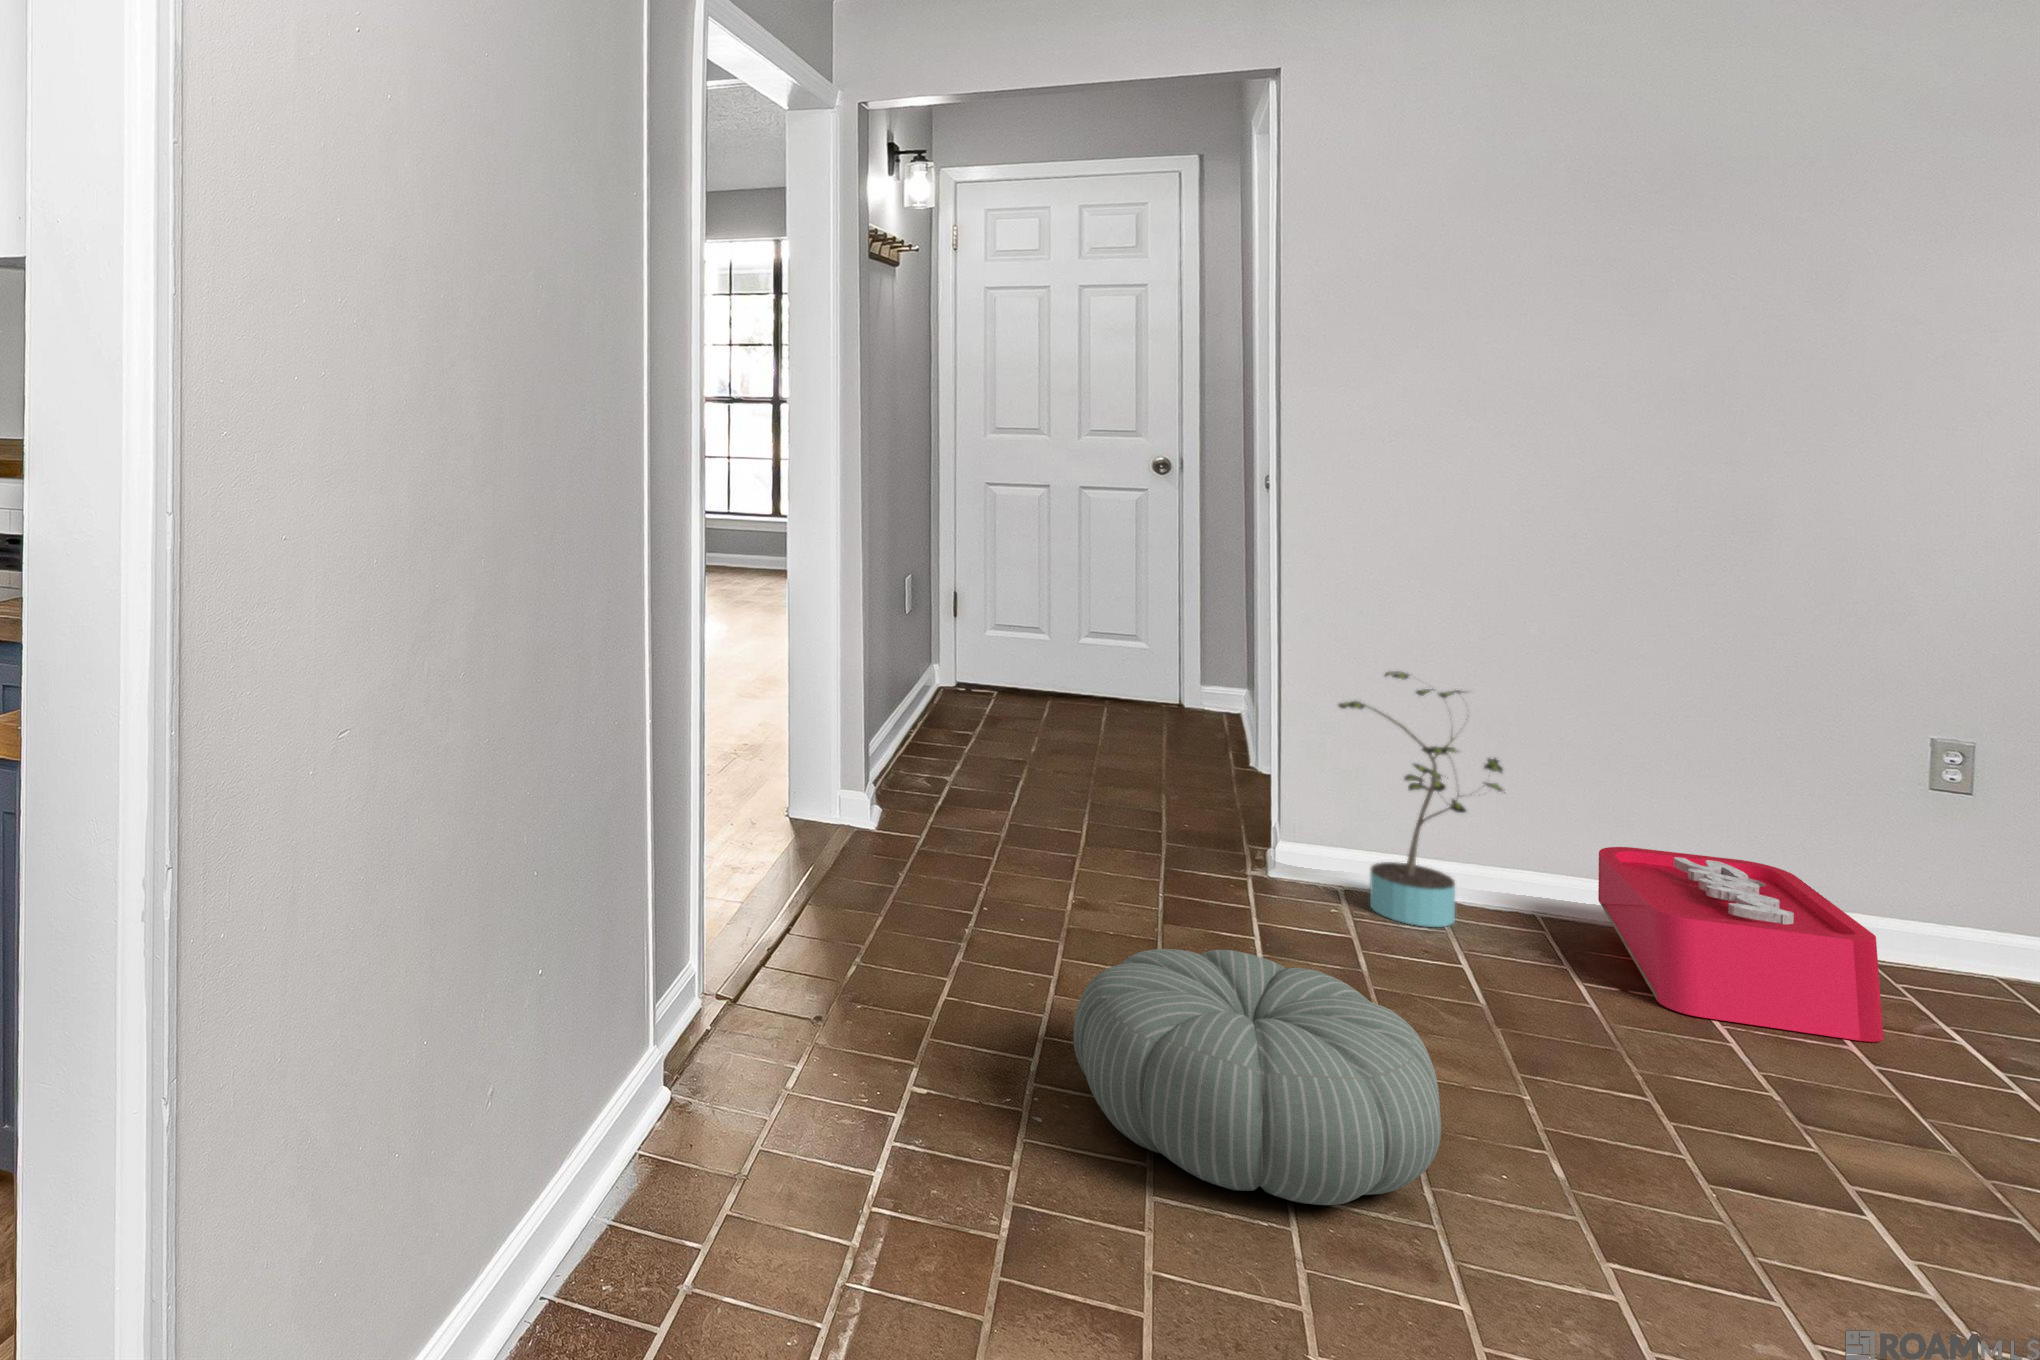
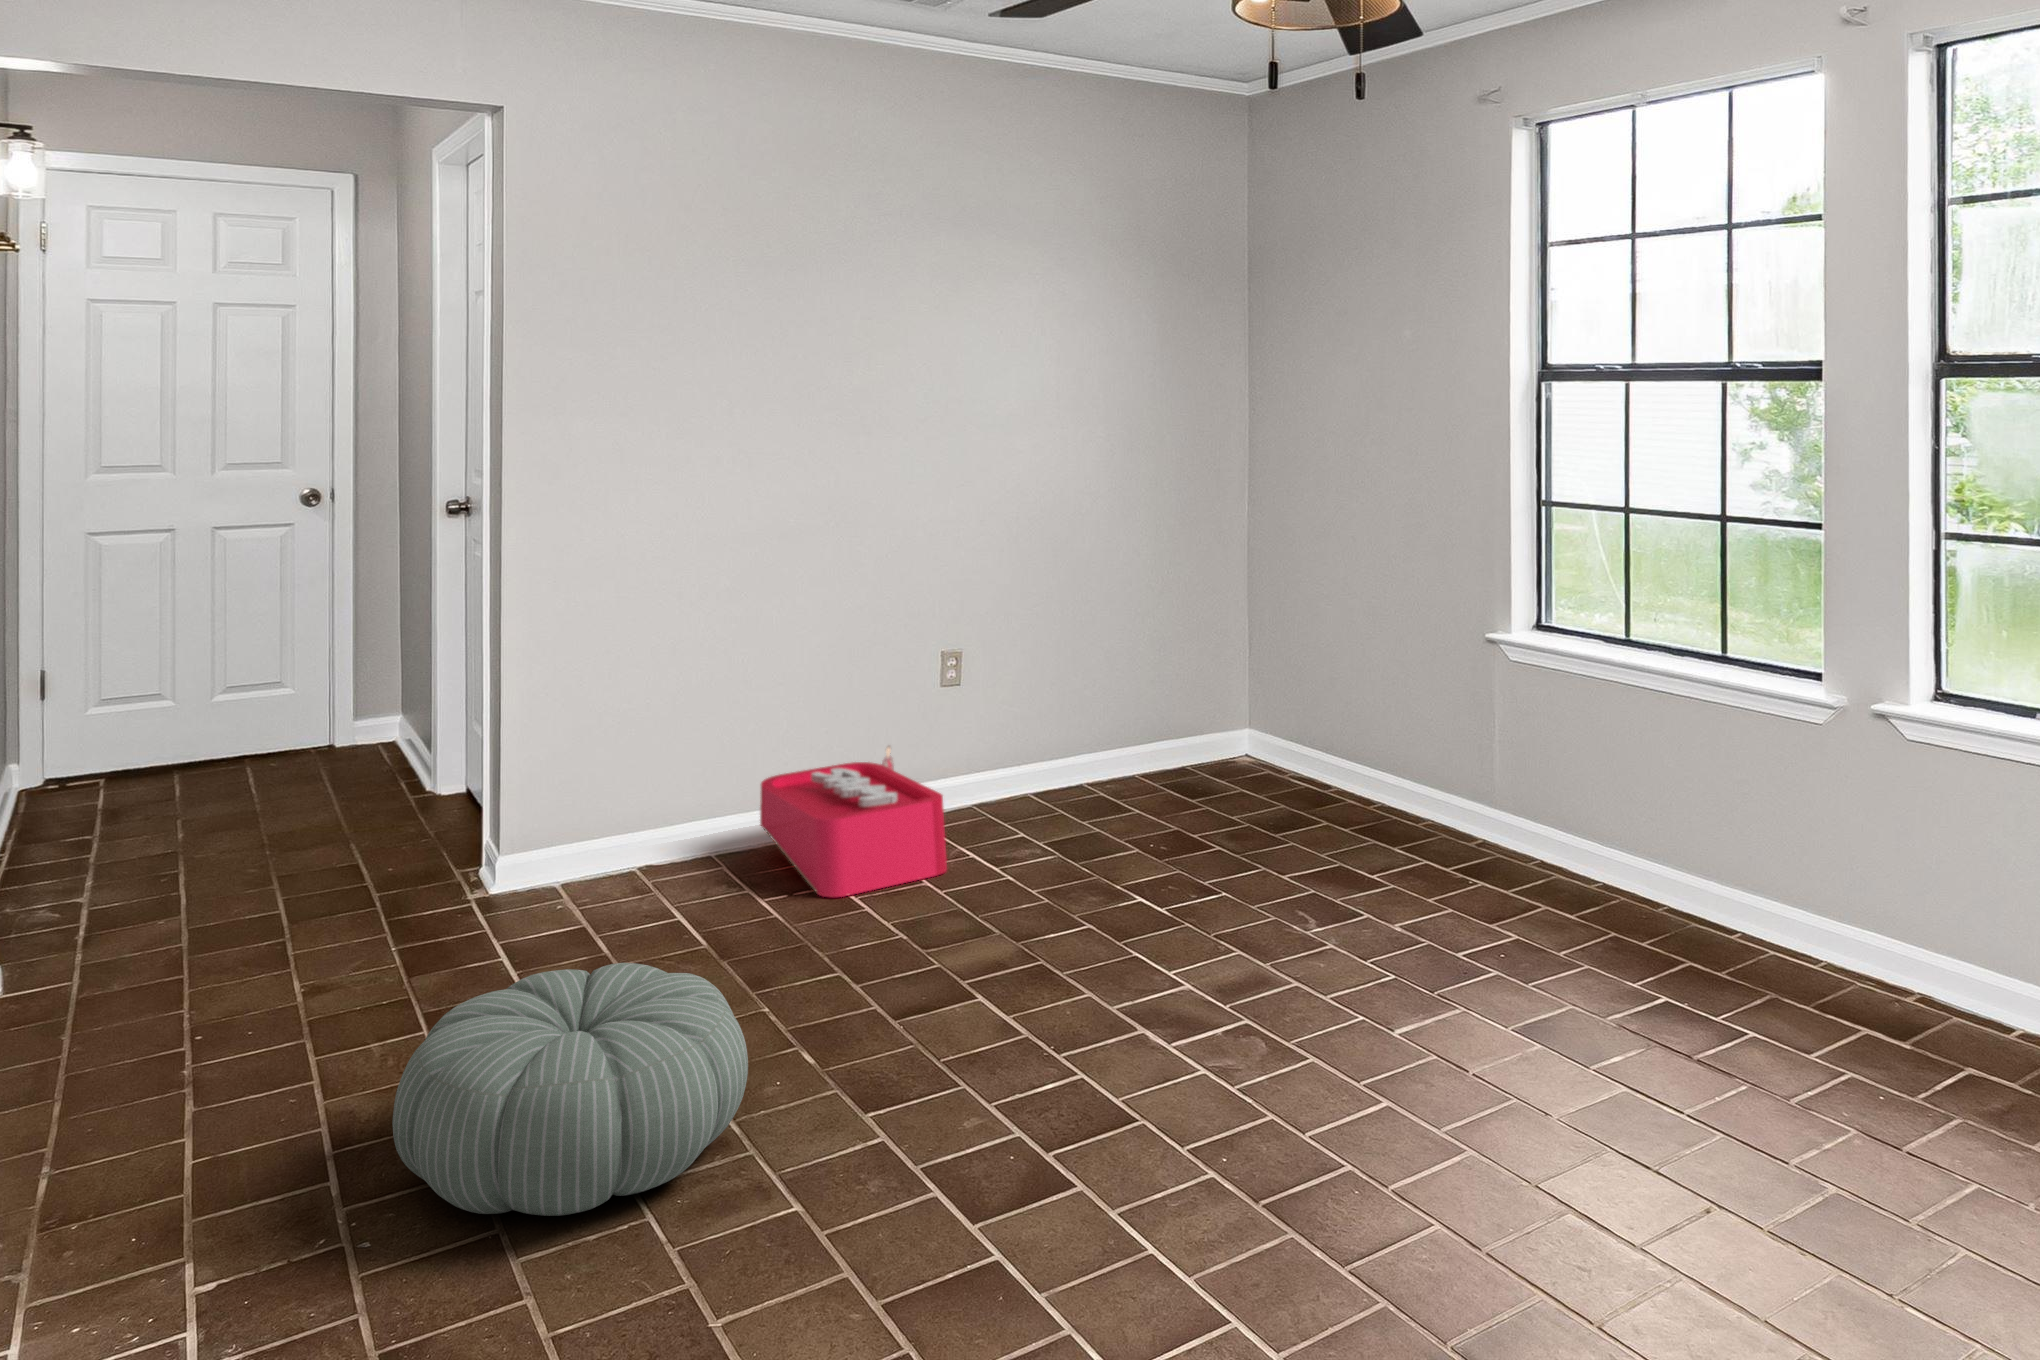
potted plant: present [1338,672,1503,927] -> none [561,661,701,898]

